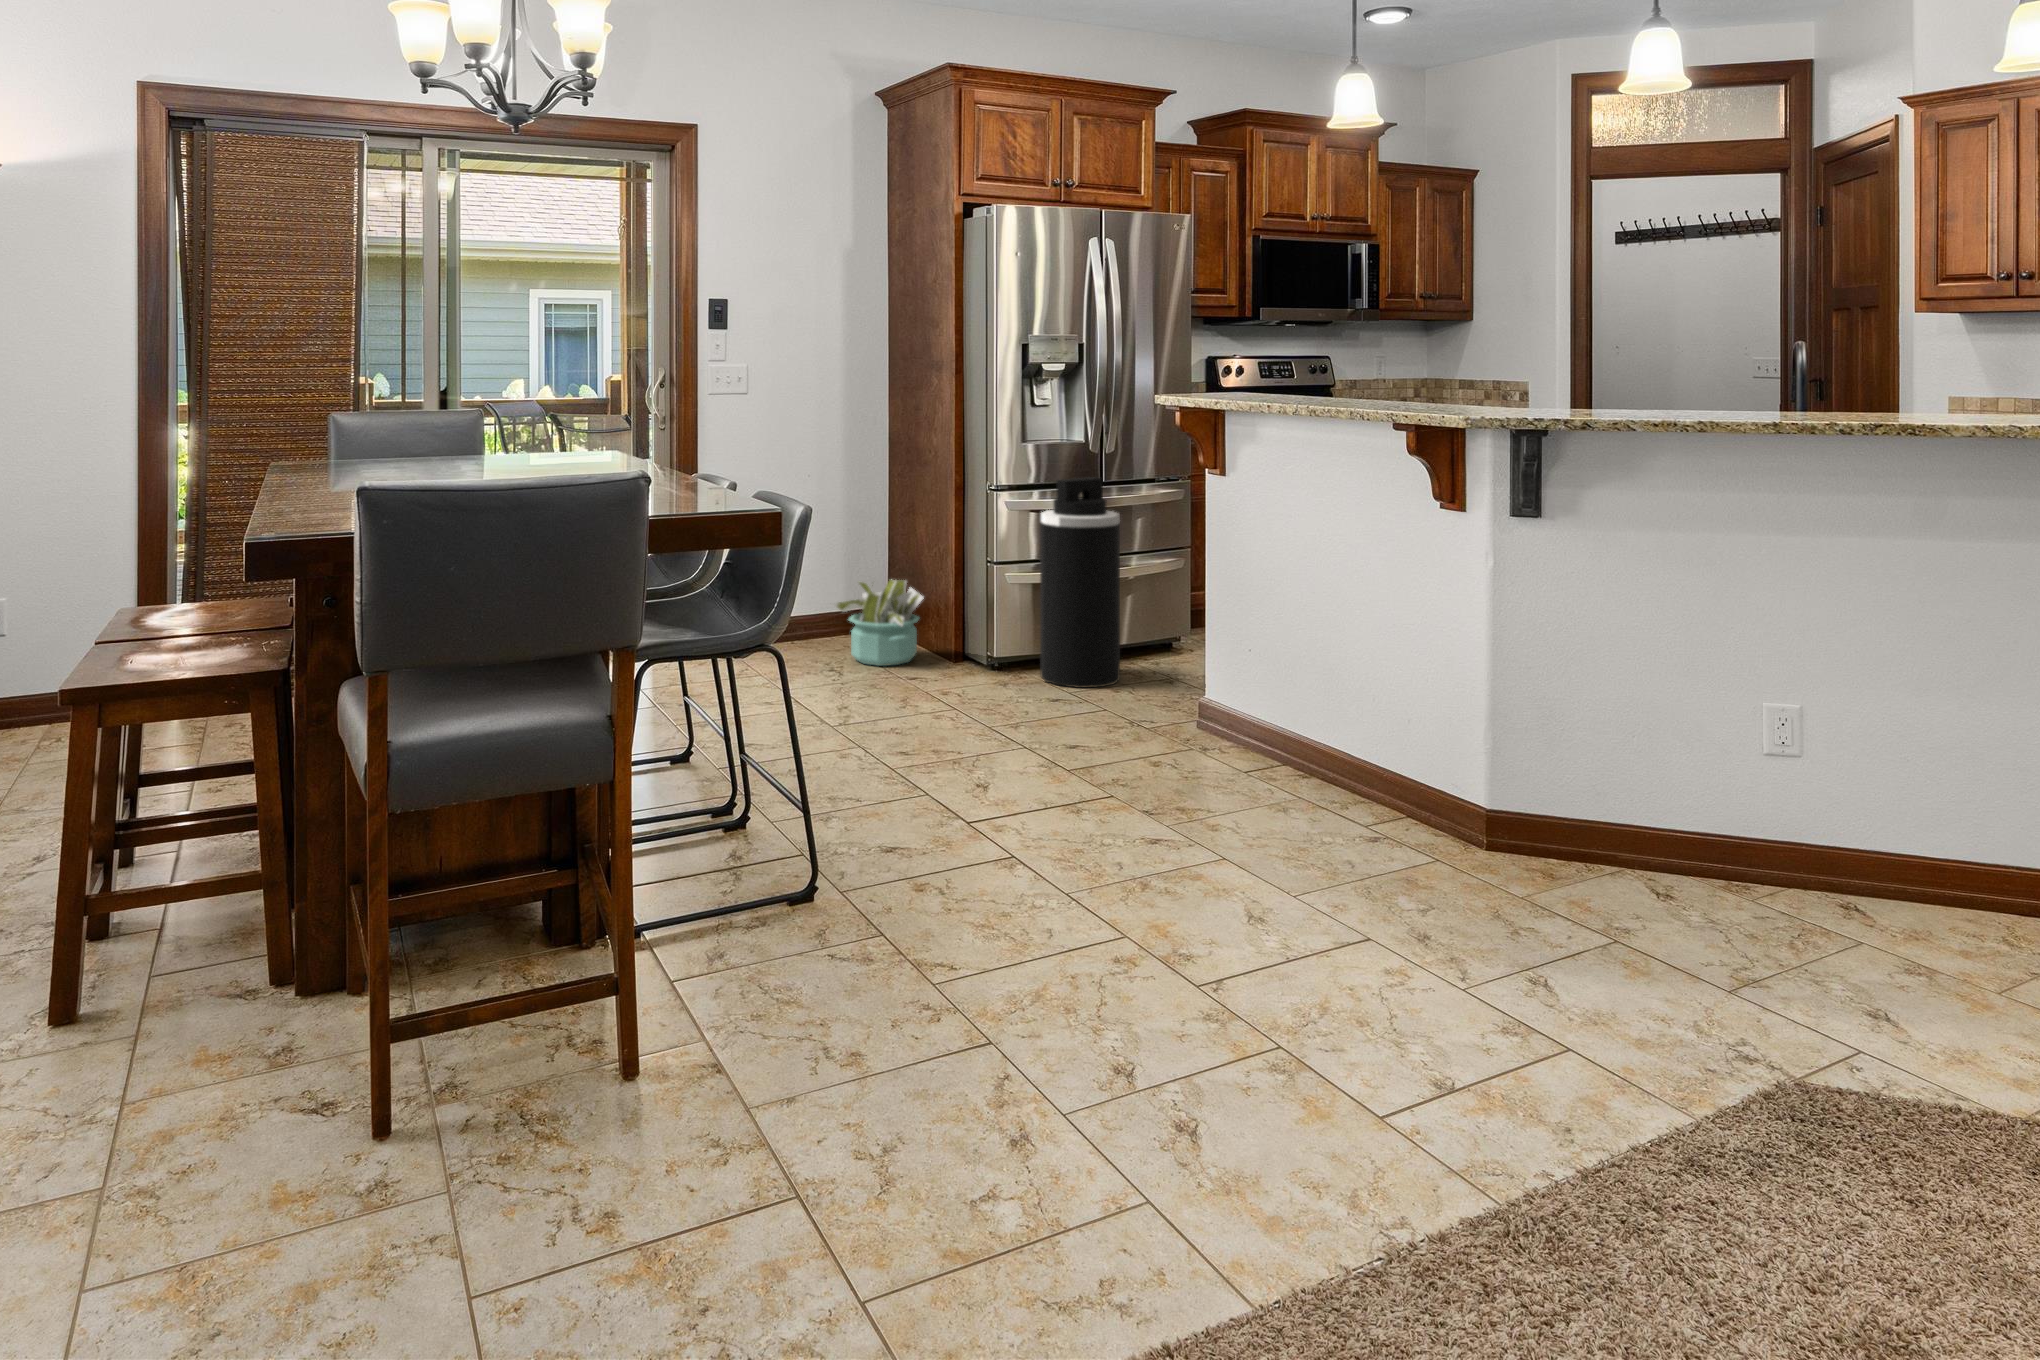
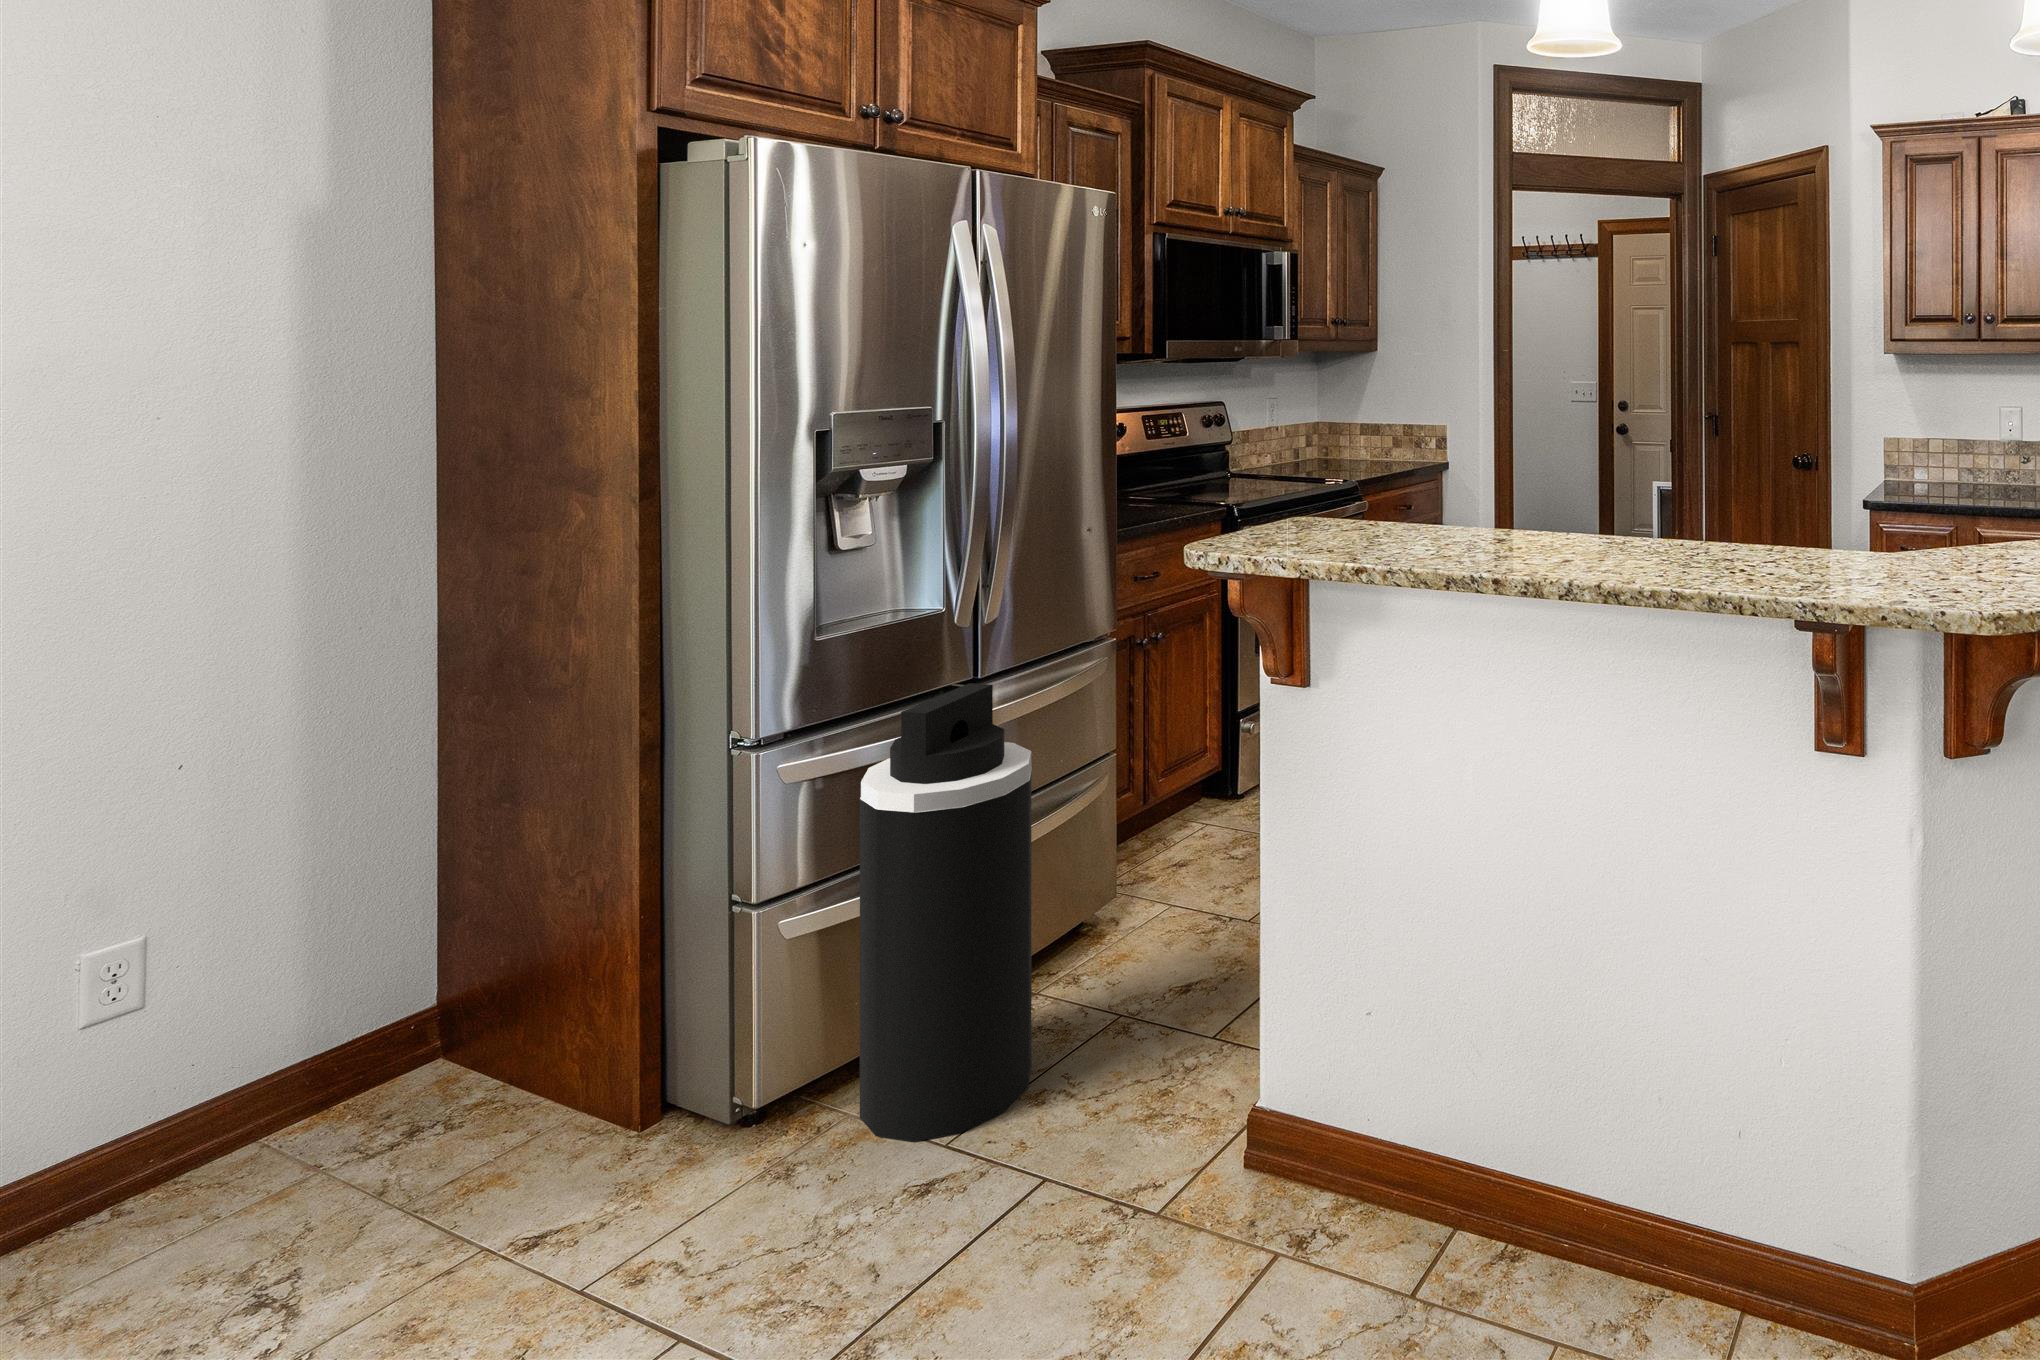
decorative plant: present [833,579,924,666] -> none [238,973,546,1236]

